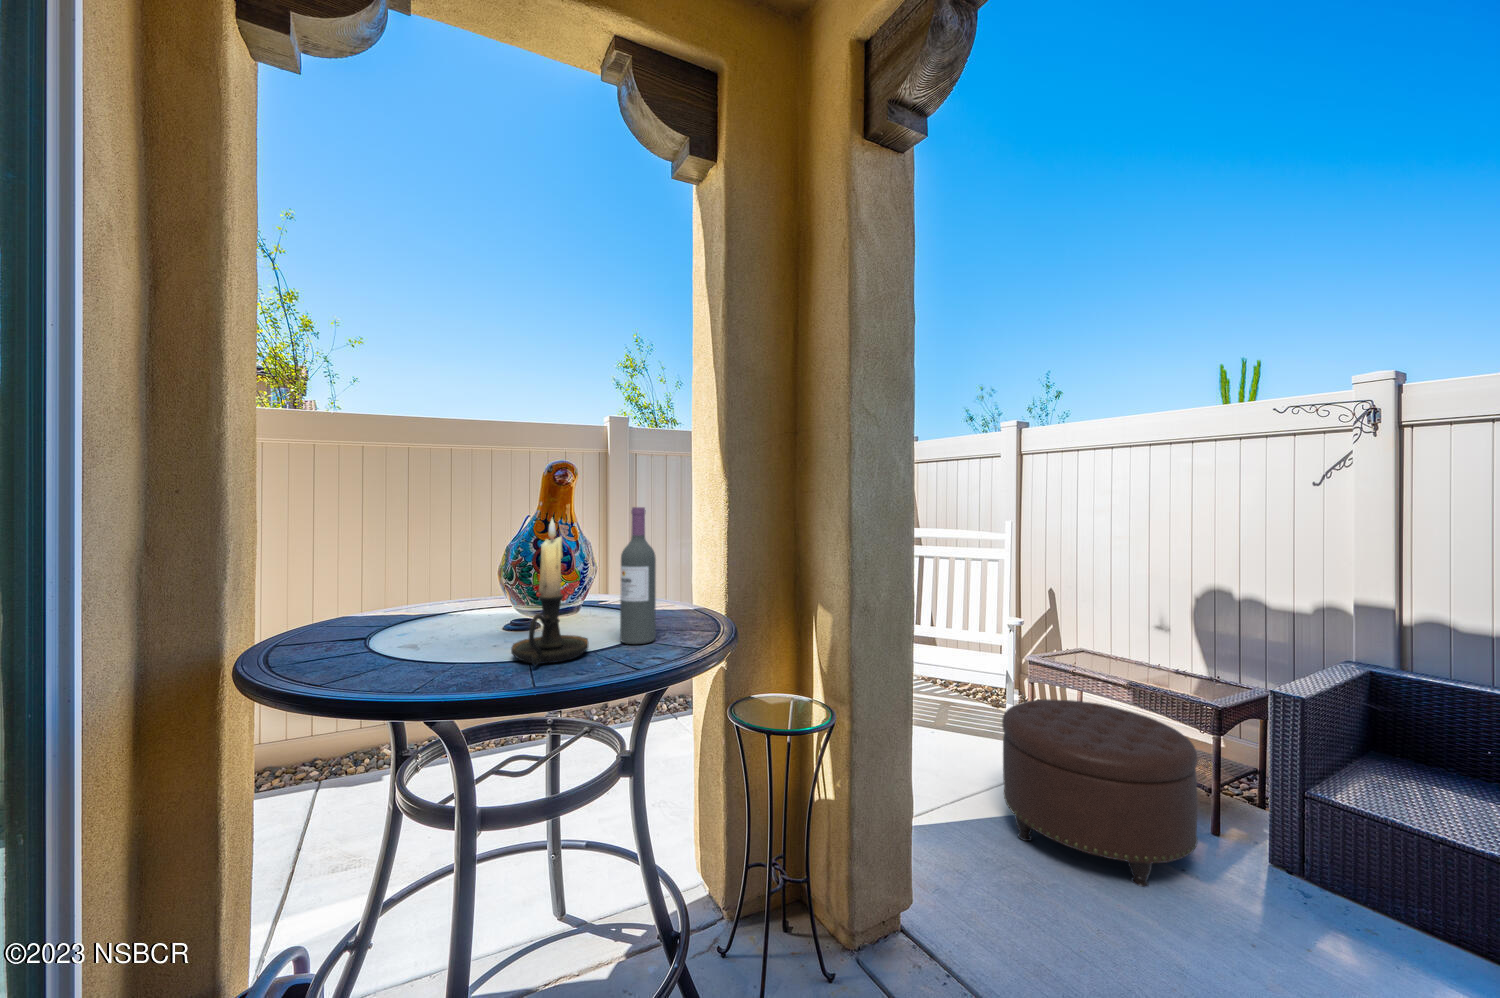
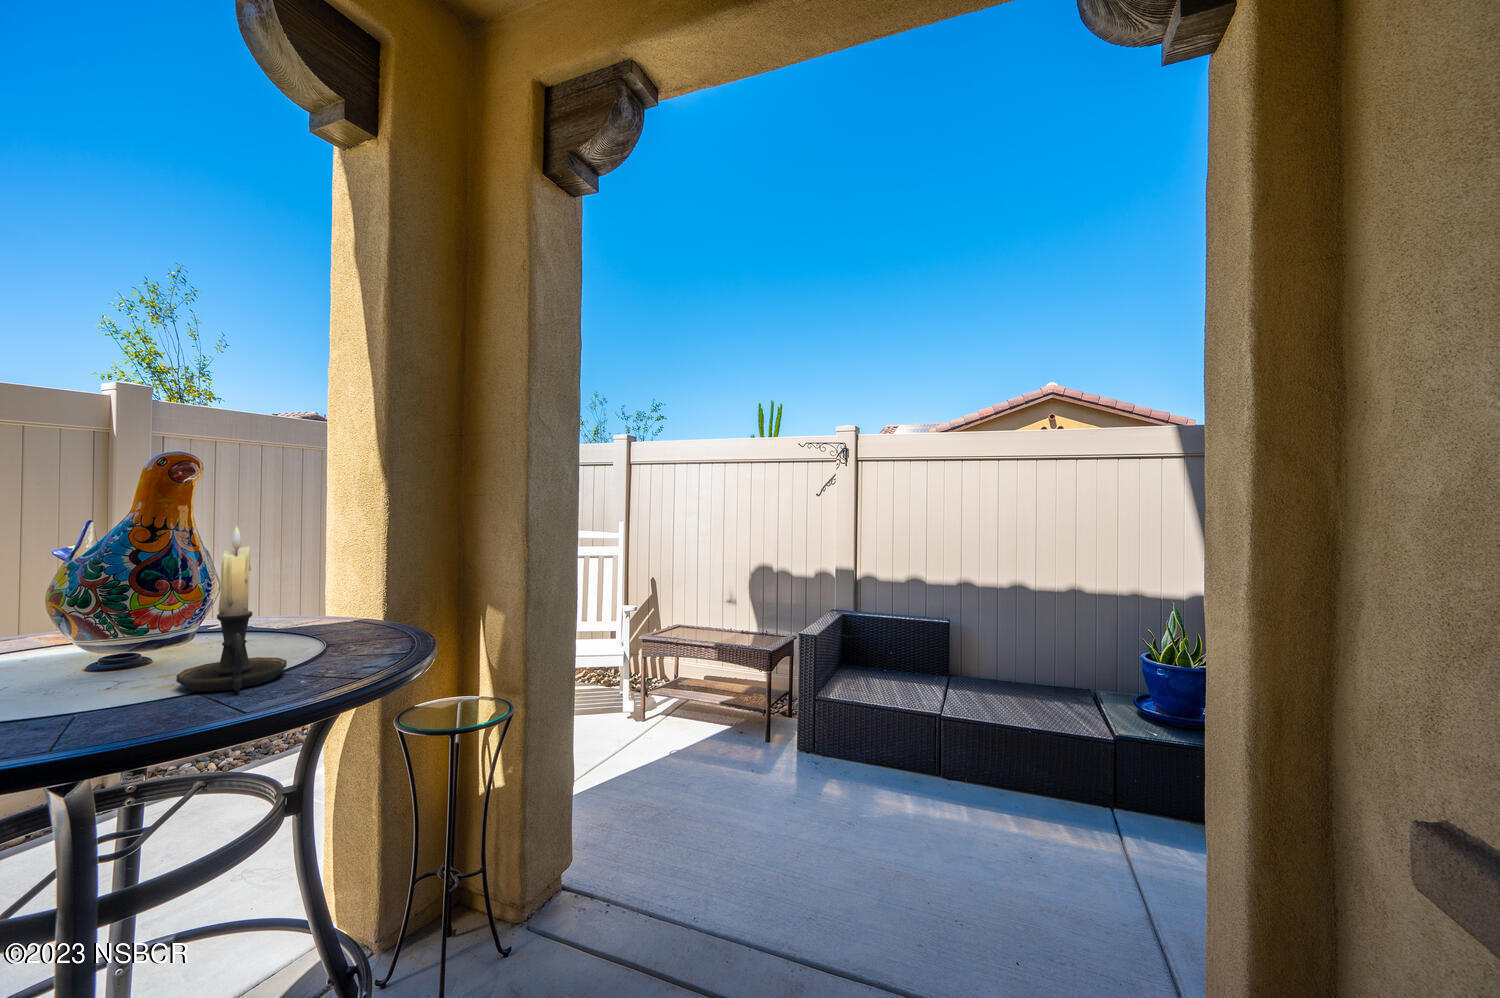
wine bottle: present [620,507,656,644] -> none [306,512,352,659]
ottoman: present [1002,699,1198,887] -> none [630,665,760,790]

